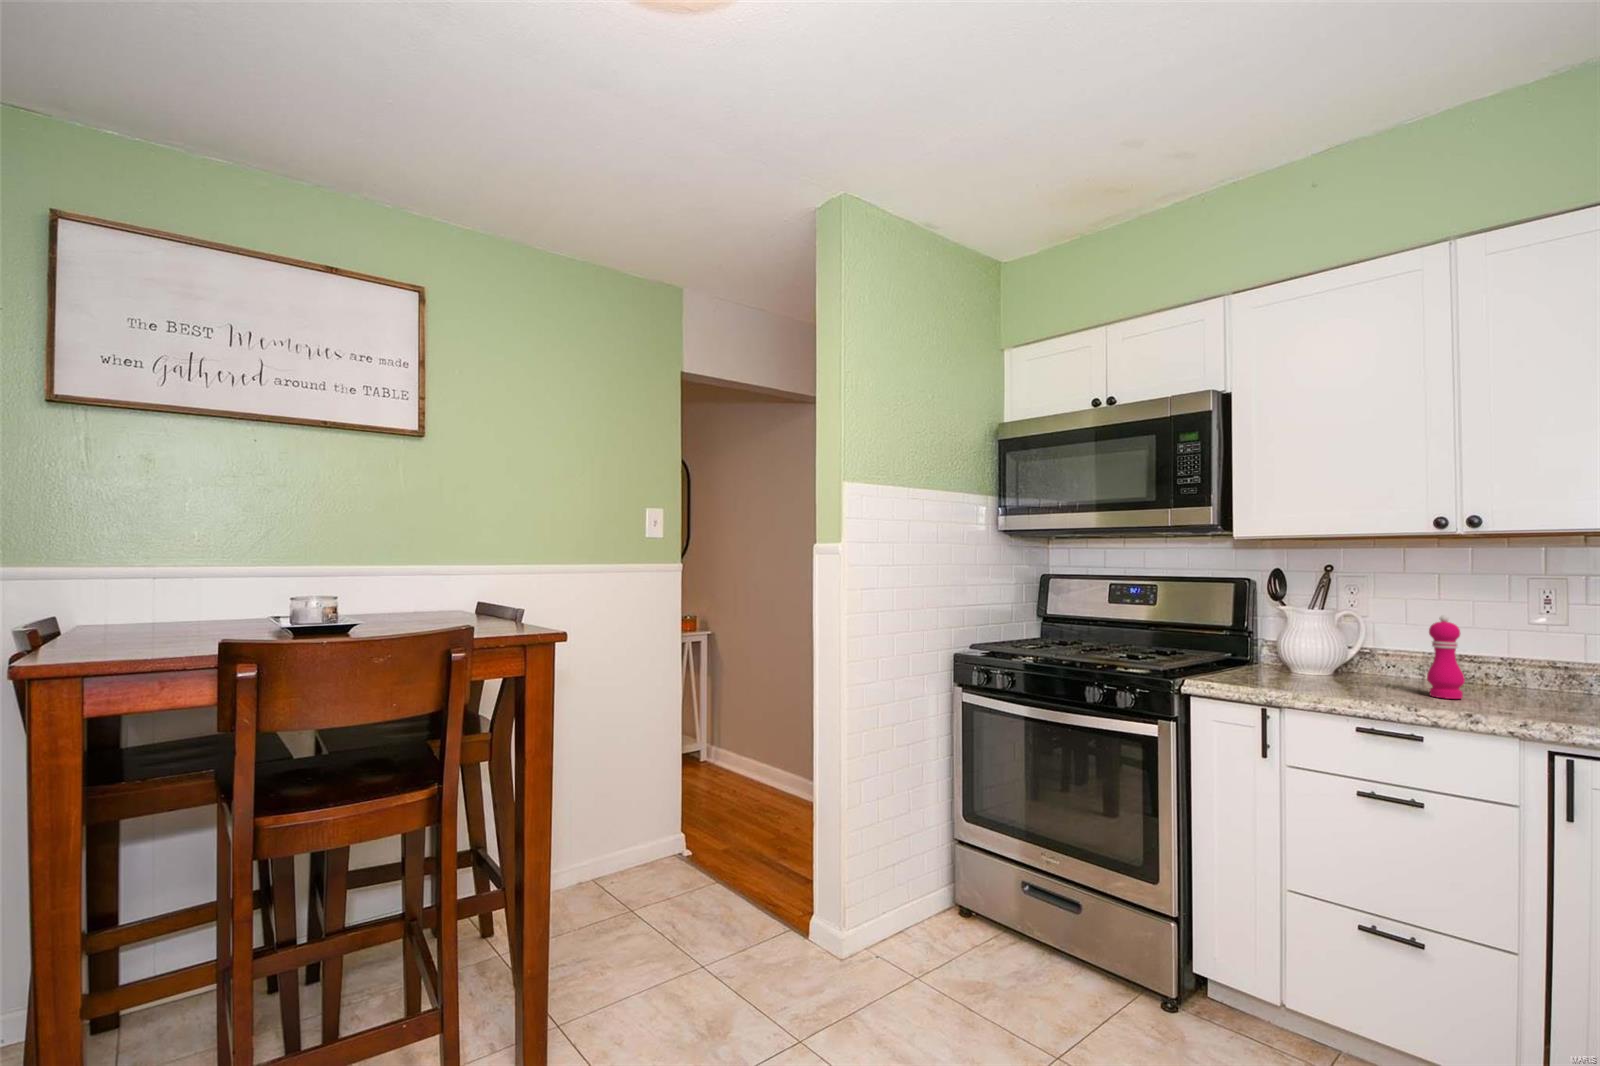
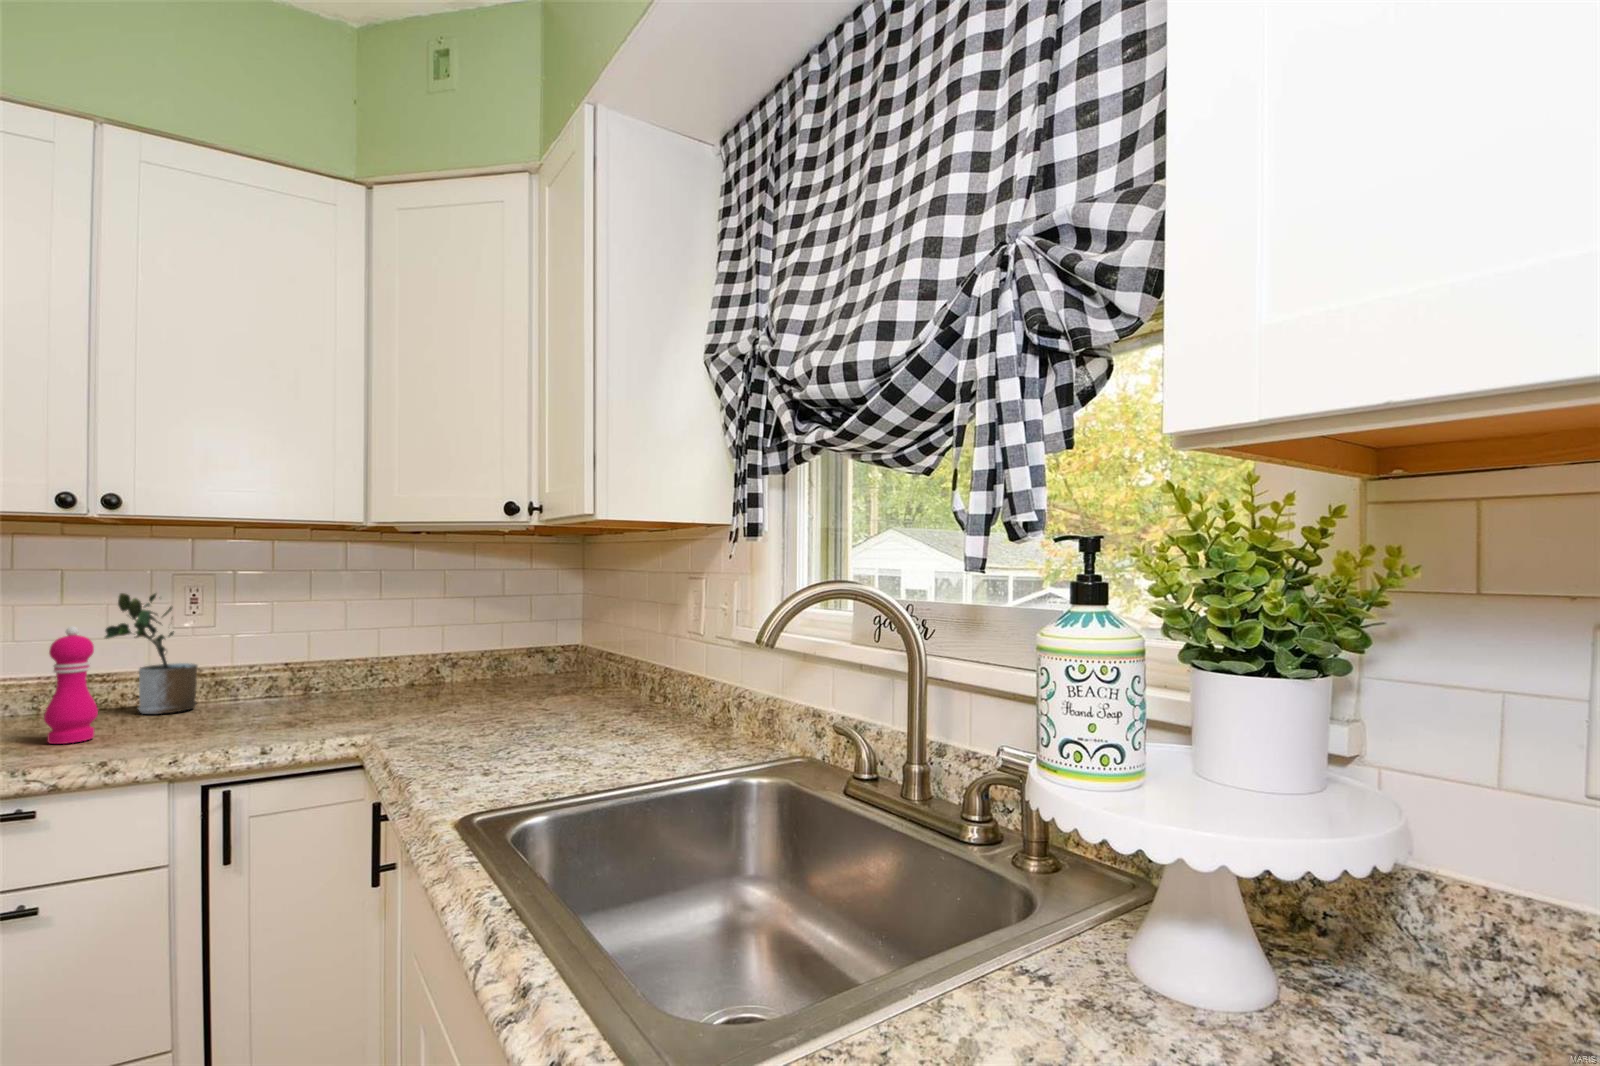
potted plant: none [1469,594,1552,695] -> present [105,593,198,714]

